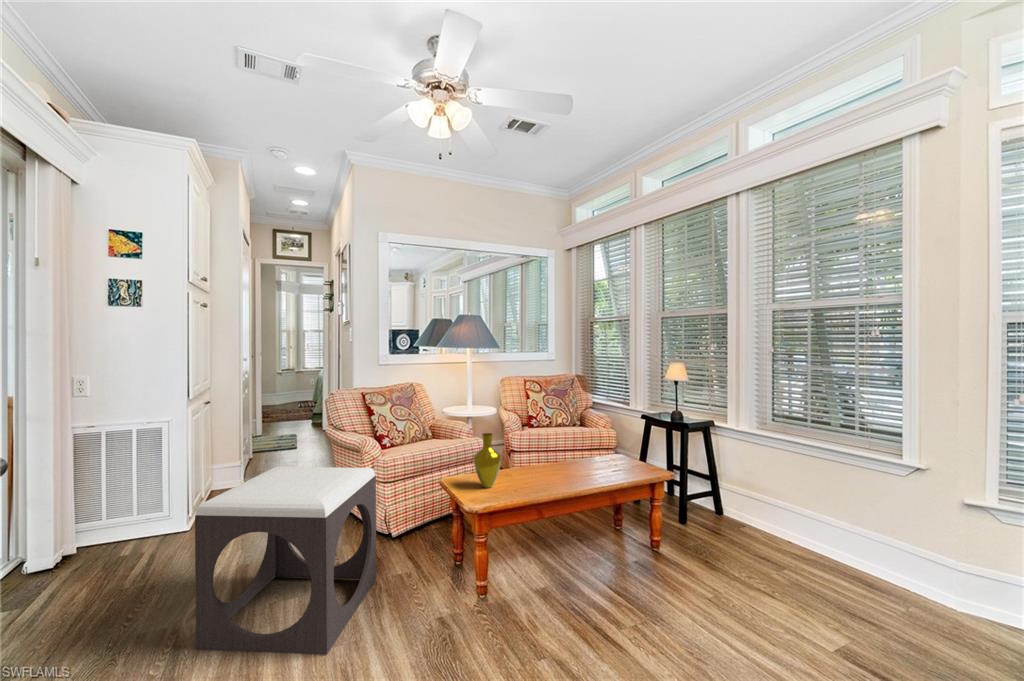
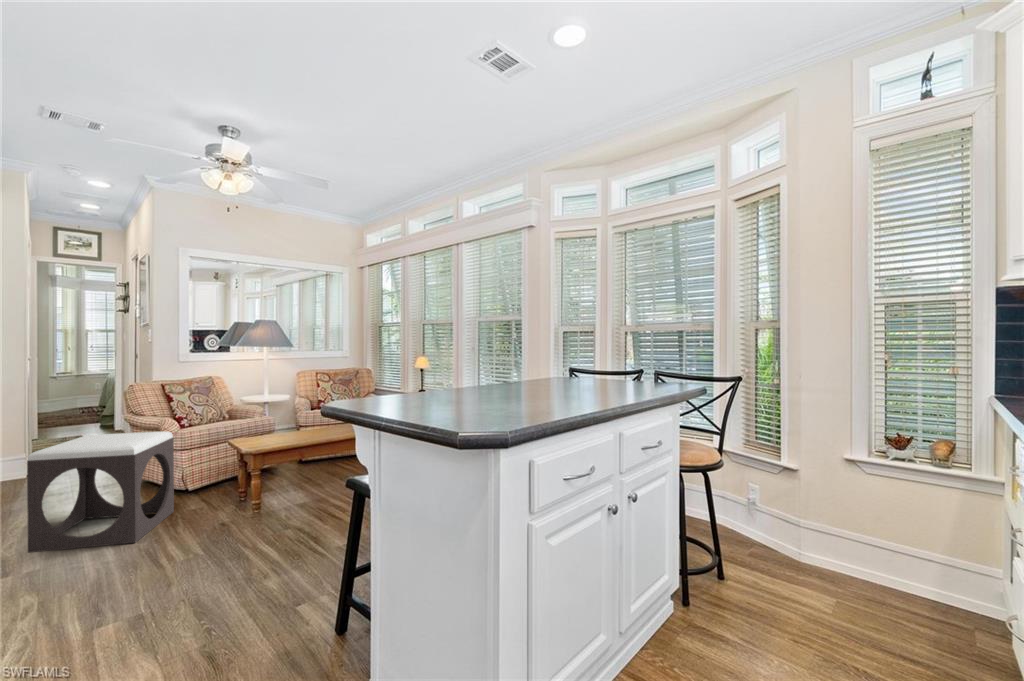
vase: present [473,433,501,488] -> none [253,405,274,442]

